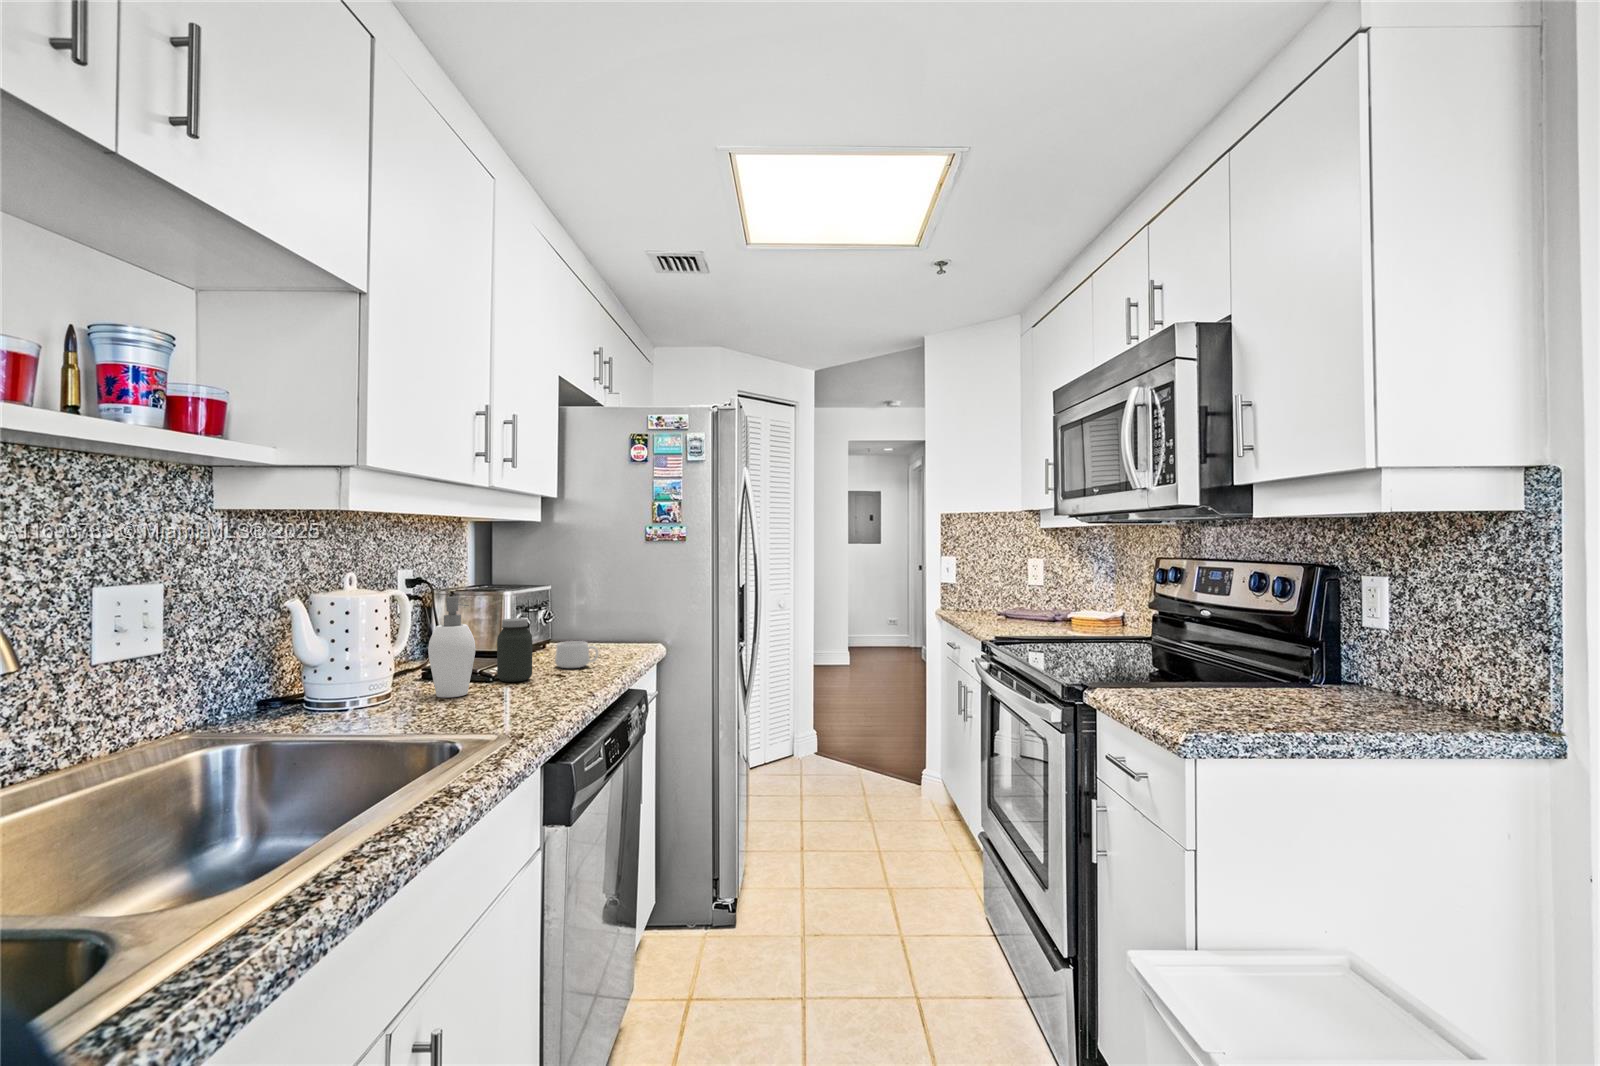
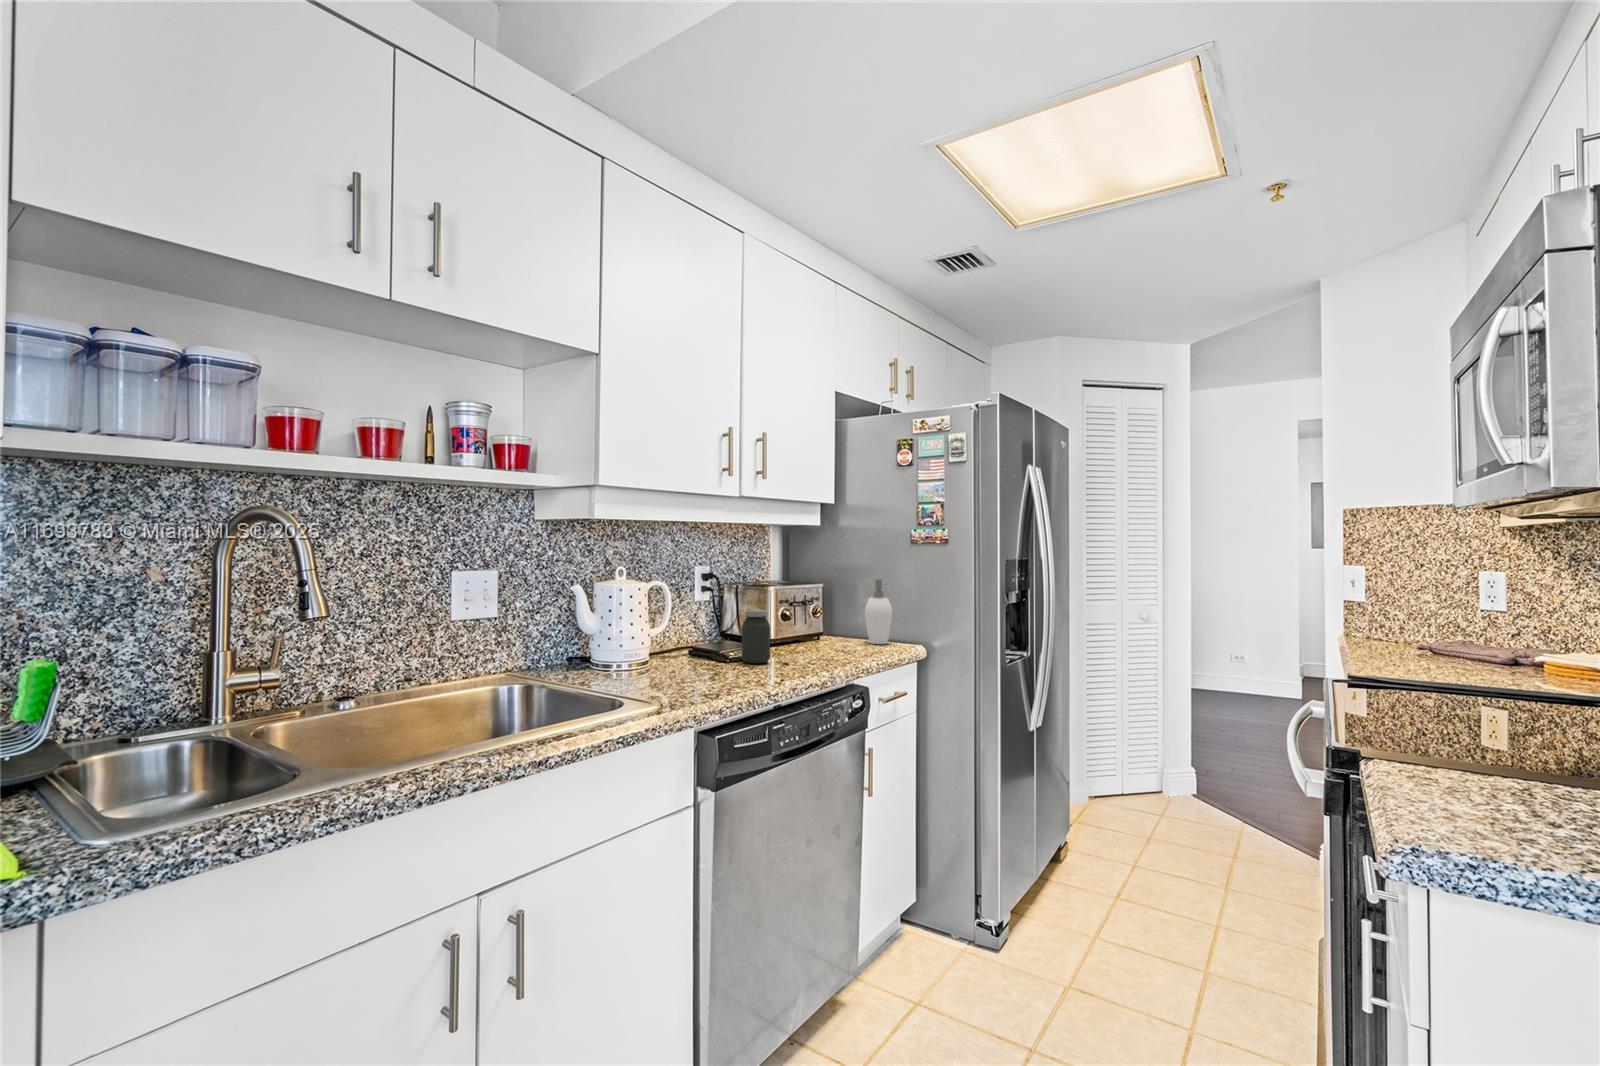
soap dispenser: present [428,597,476,697] -> present [865,579,893,644]
mug: present [555,641,598,668] -> none [803,634,837,658]

